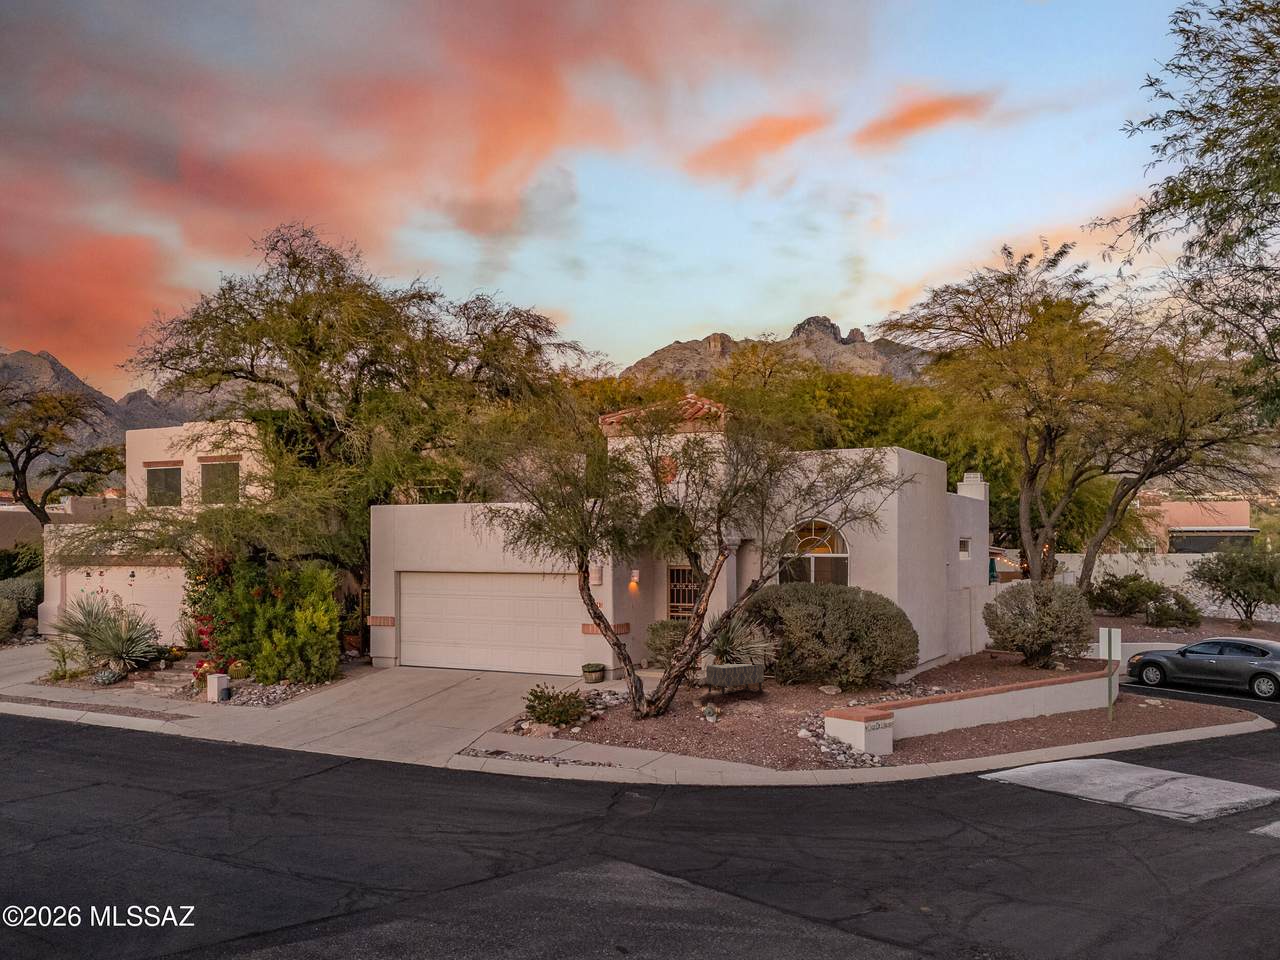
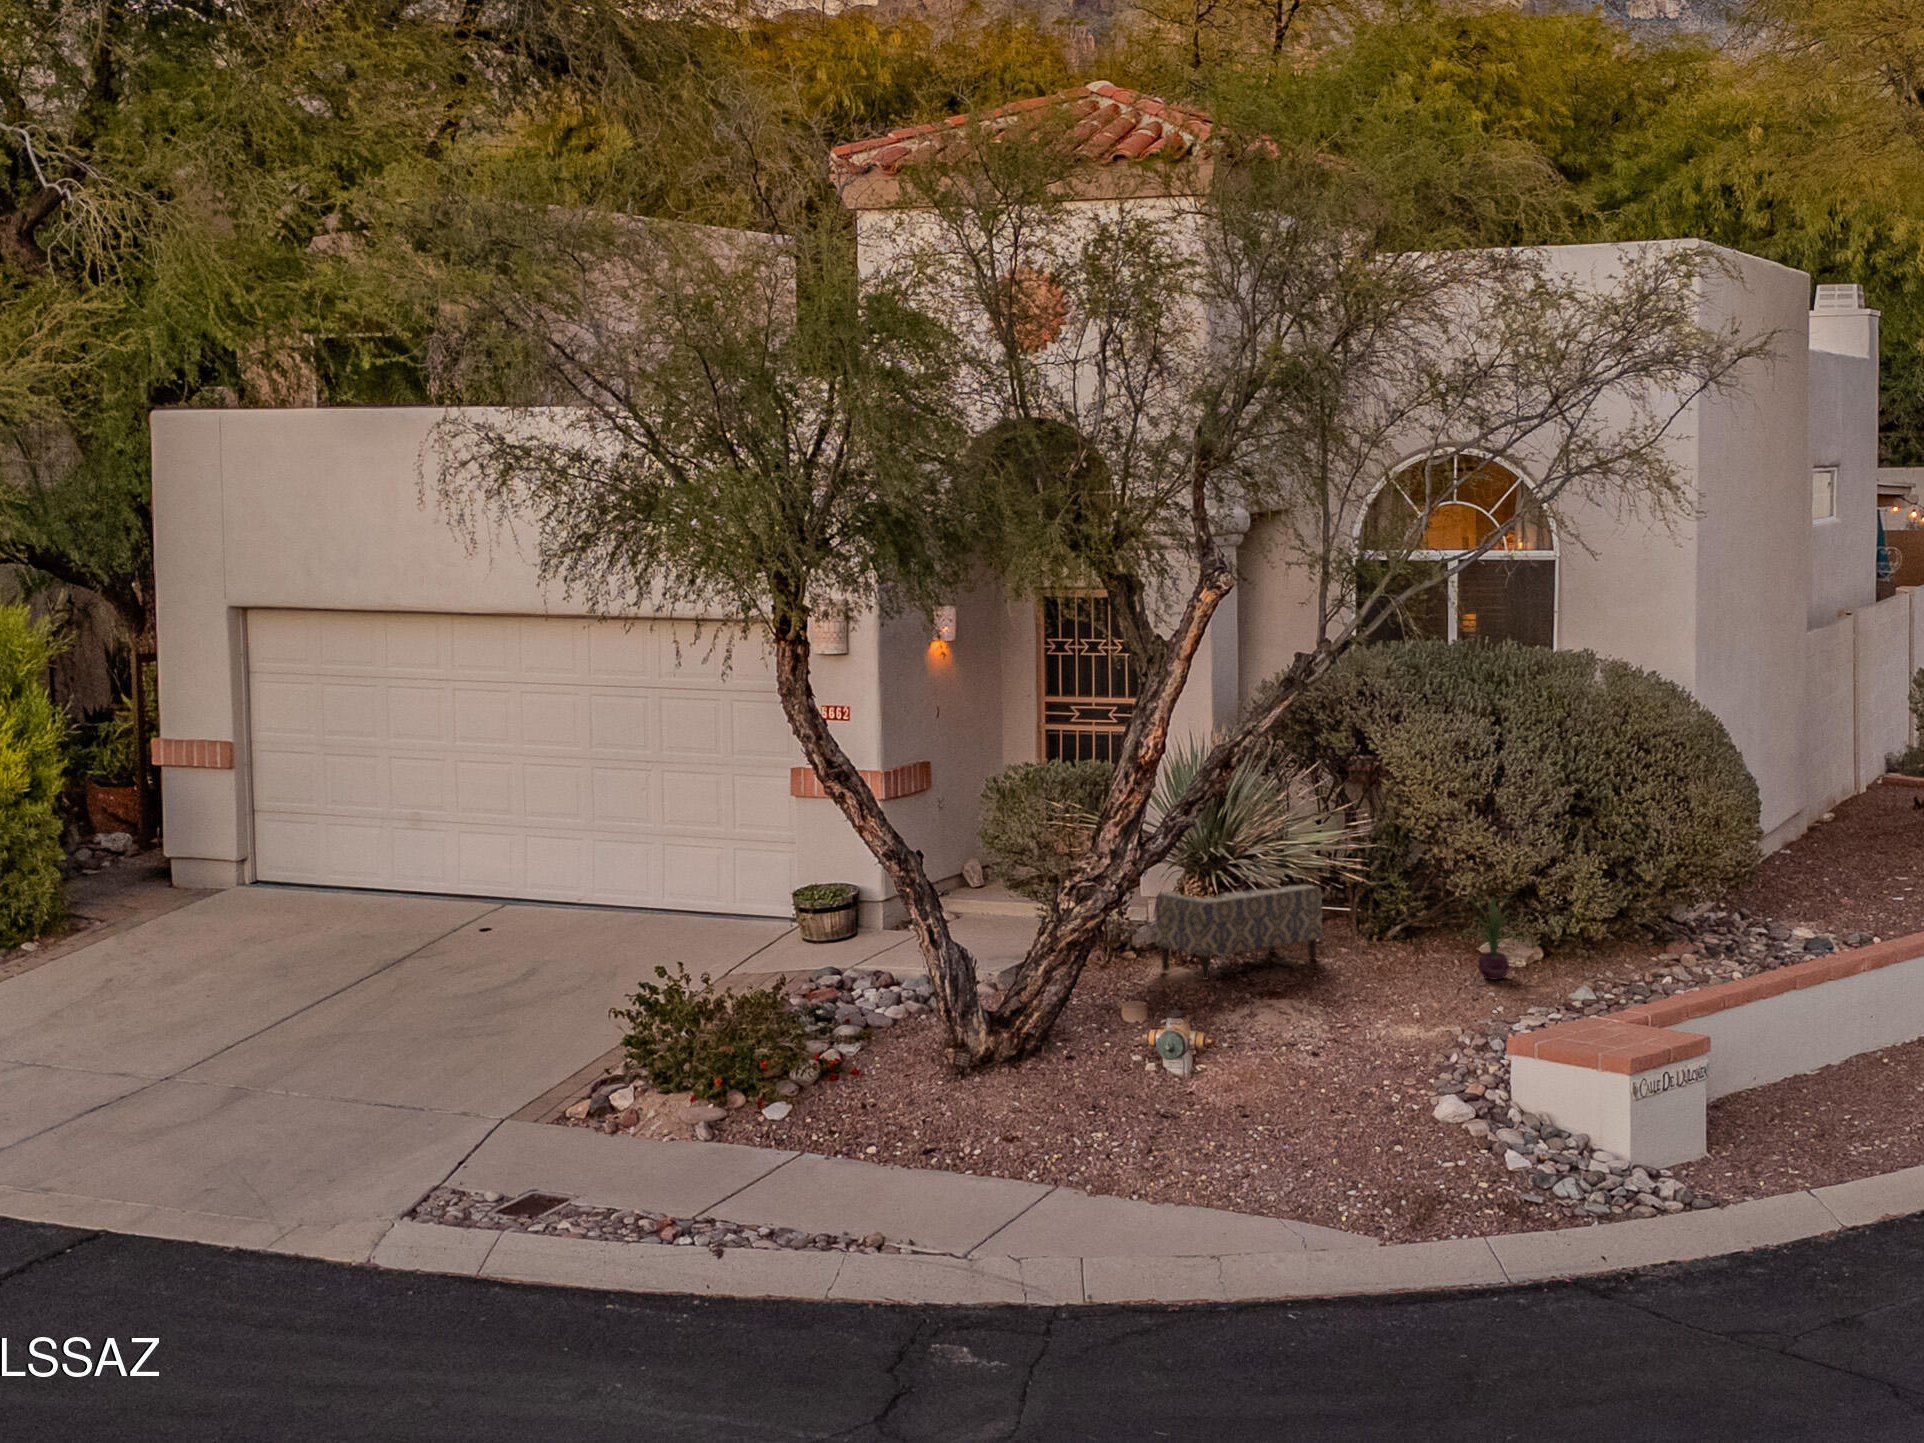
decorative plant: none [805,665,835,695] -> present [1472,897,1533,980]

